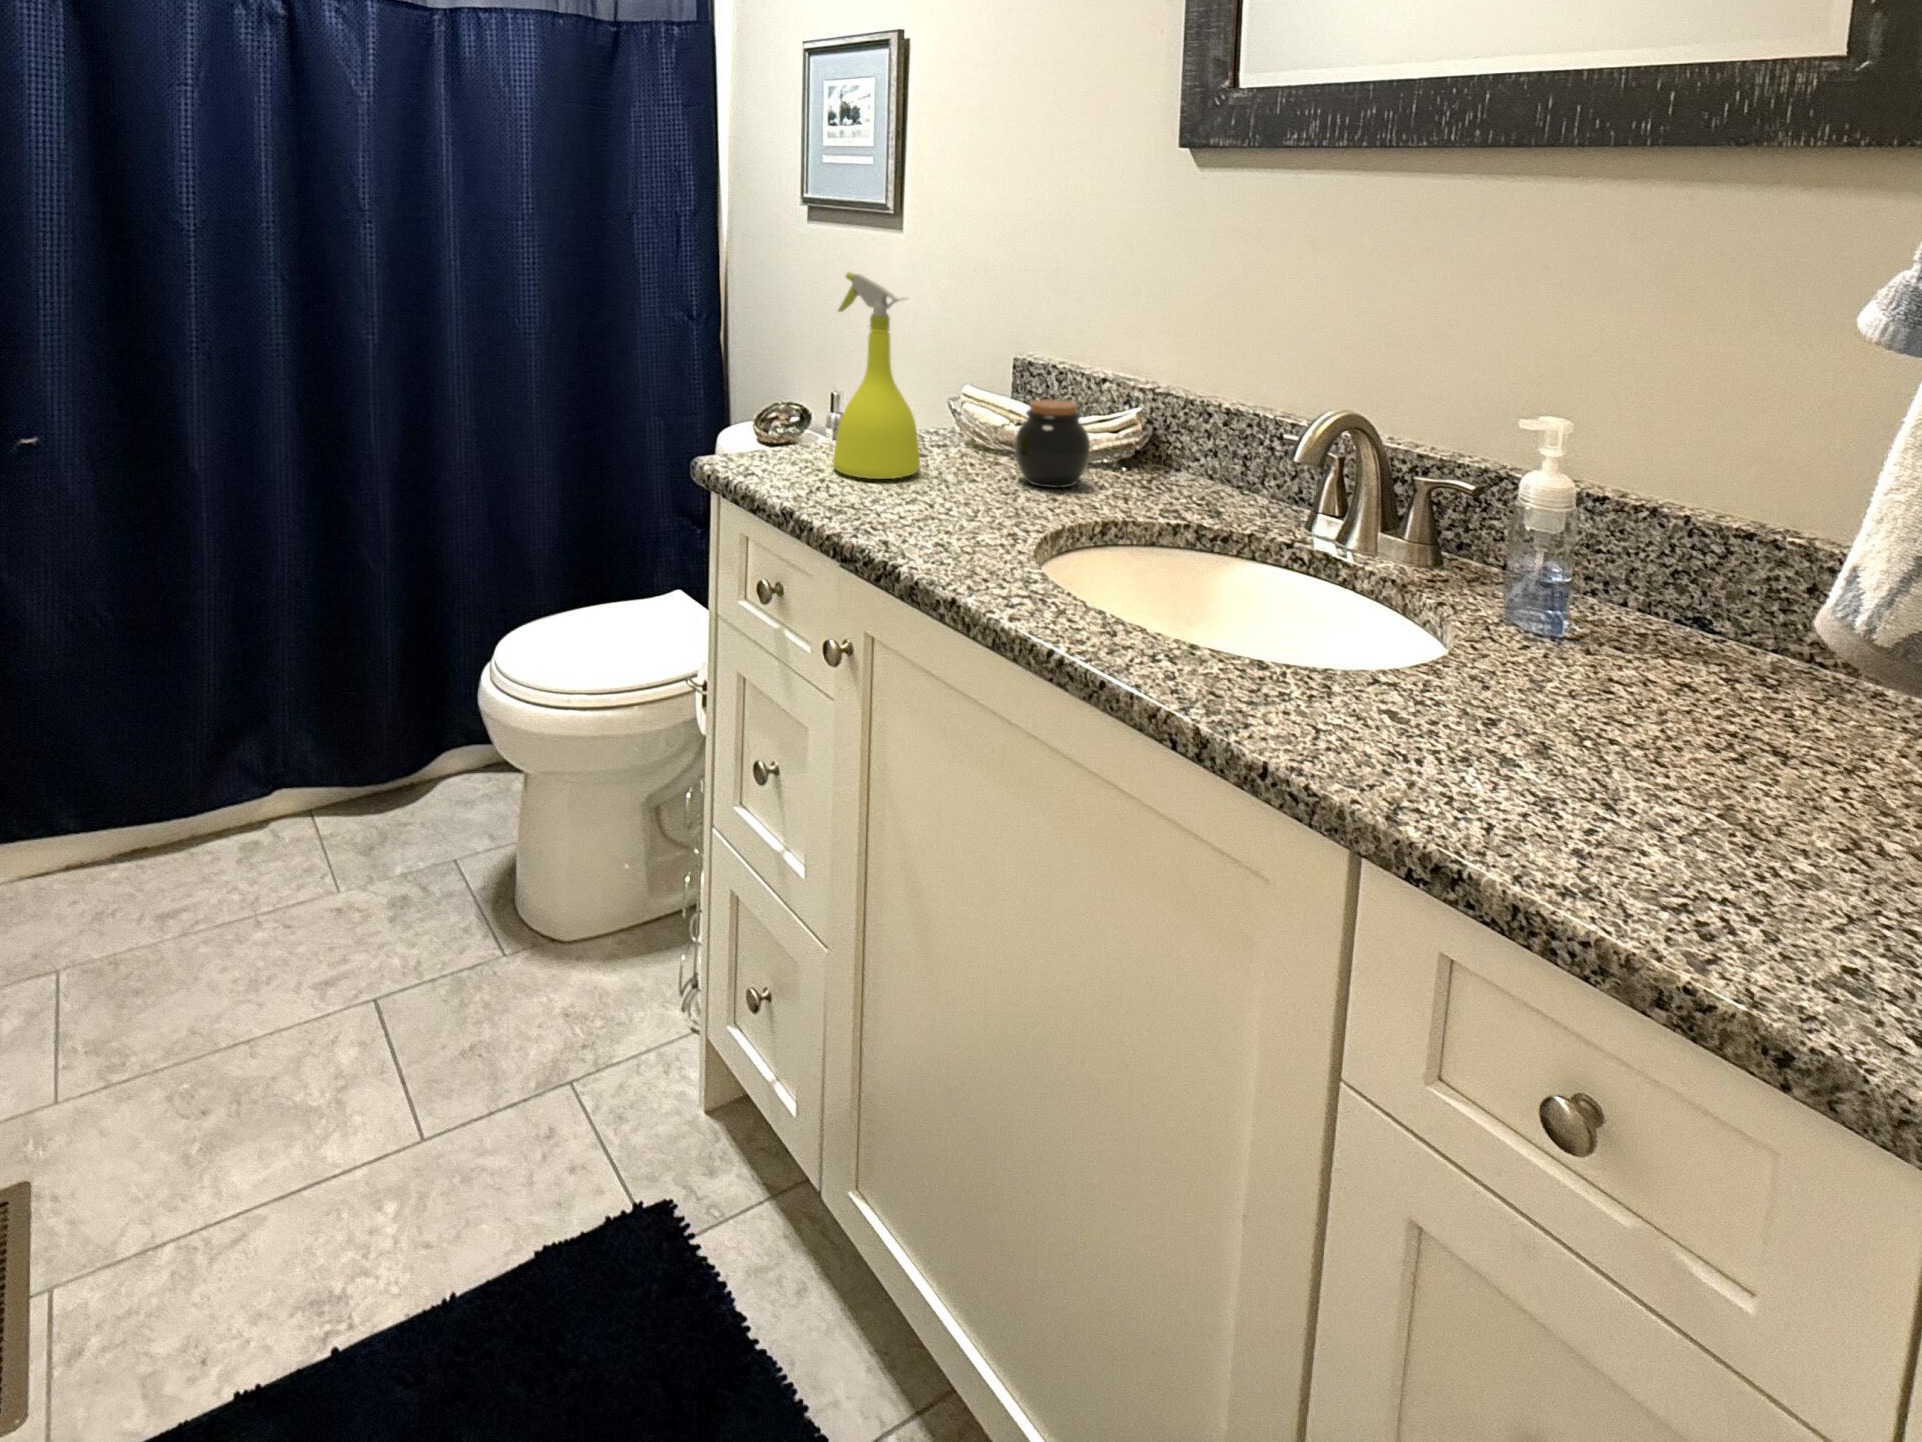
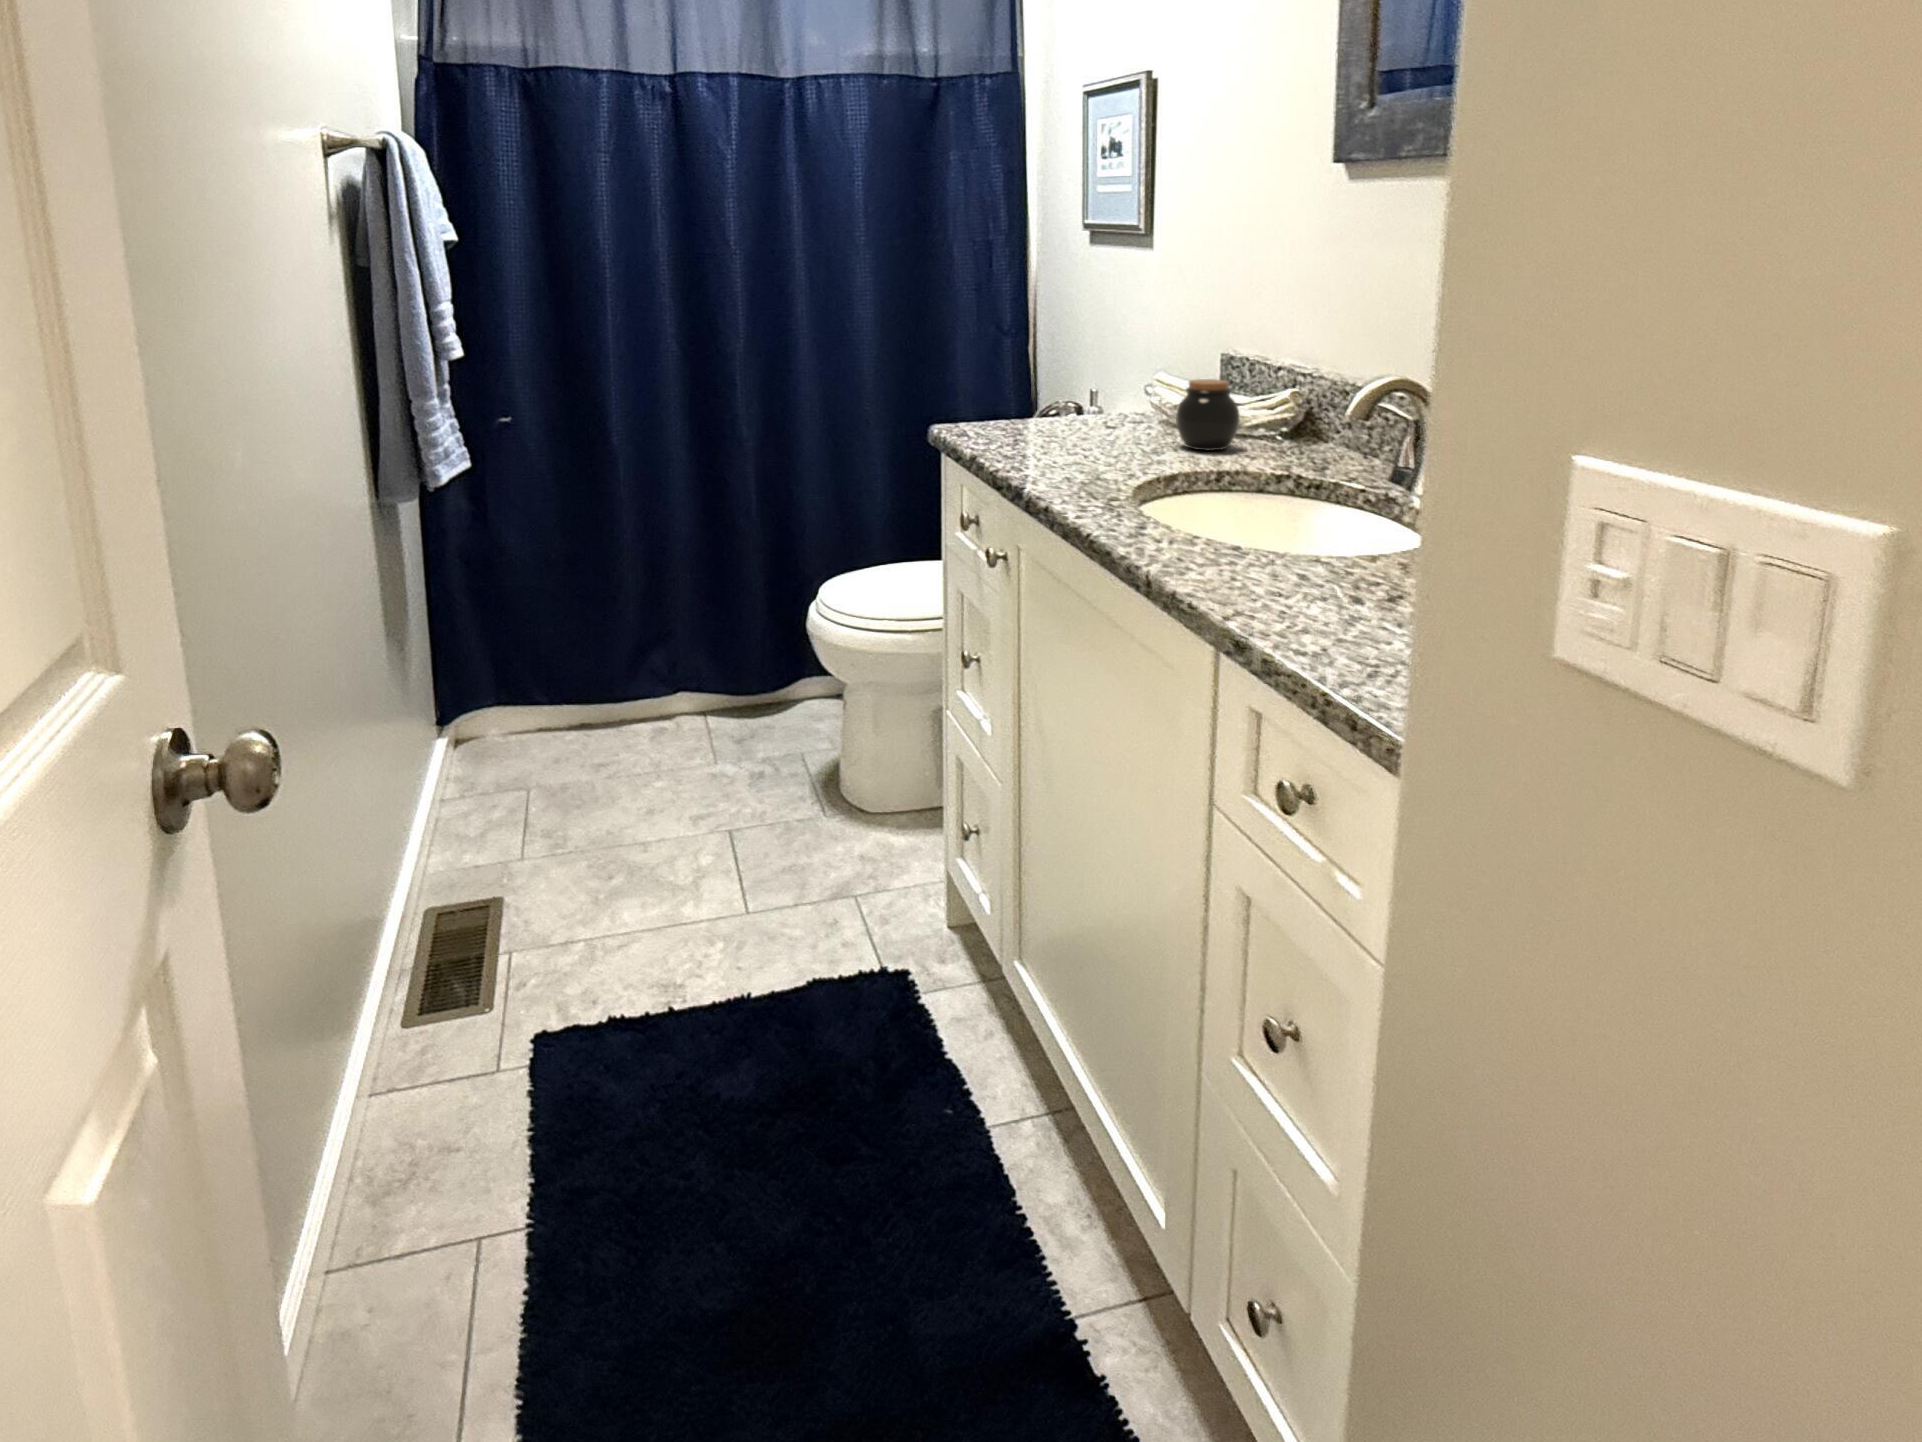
spray bottle: present [833,272,921,479] -> none [1031,276,1102,441]

